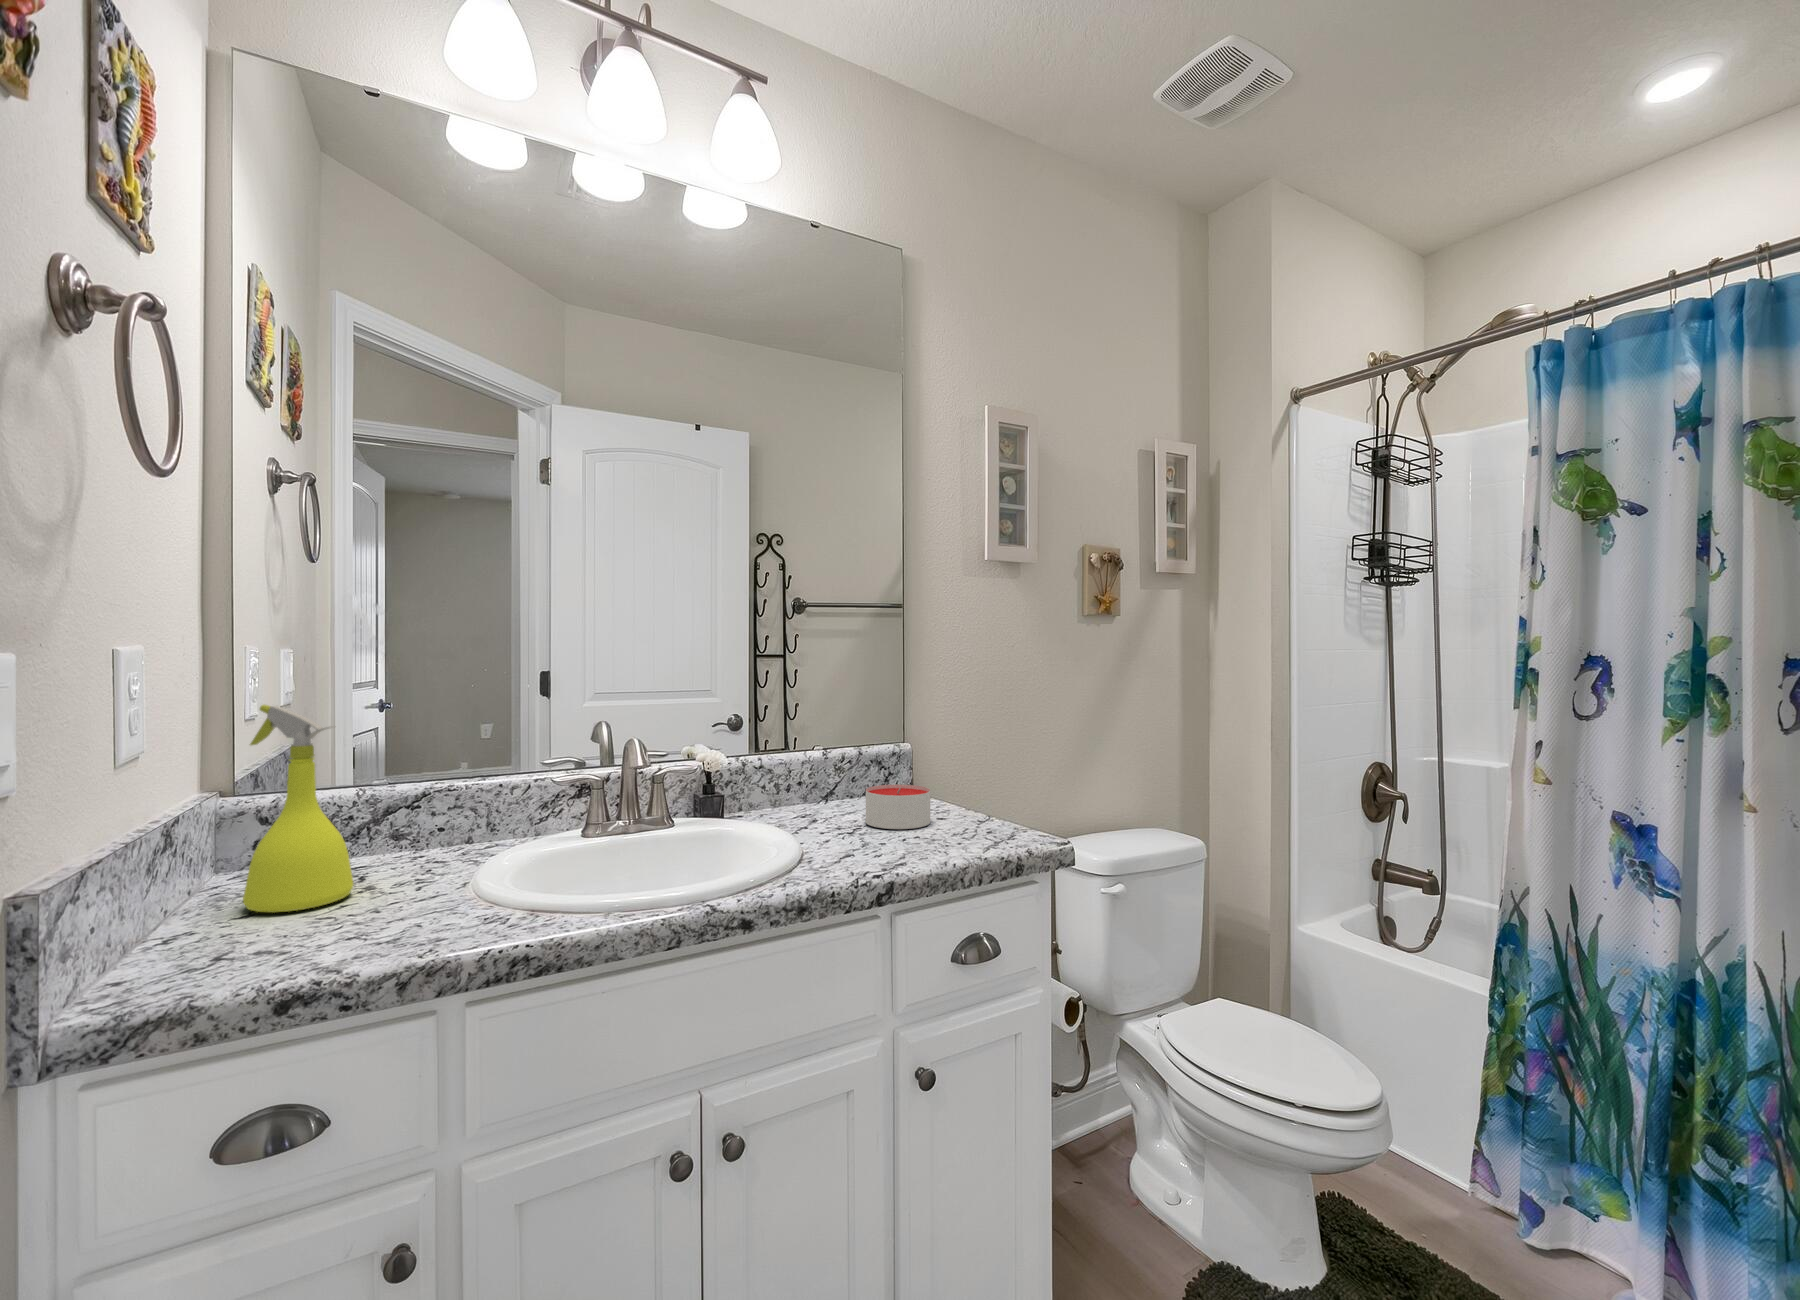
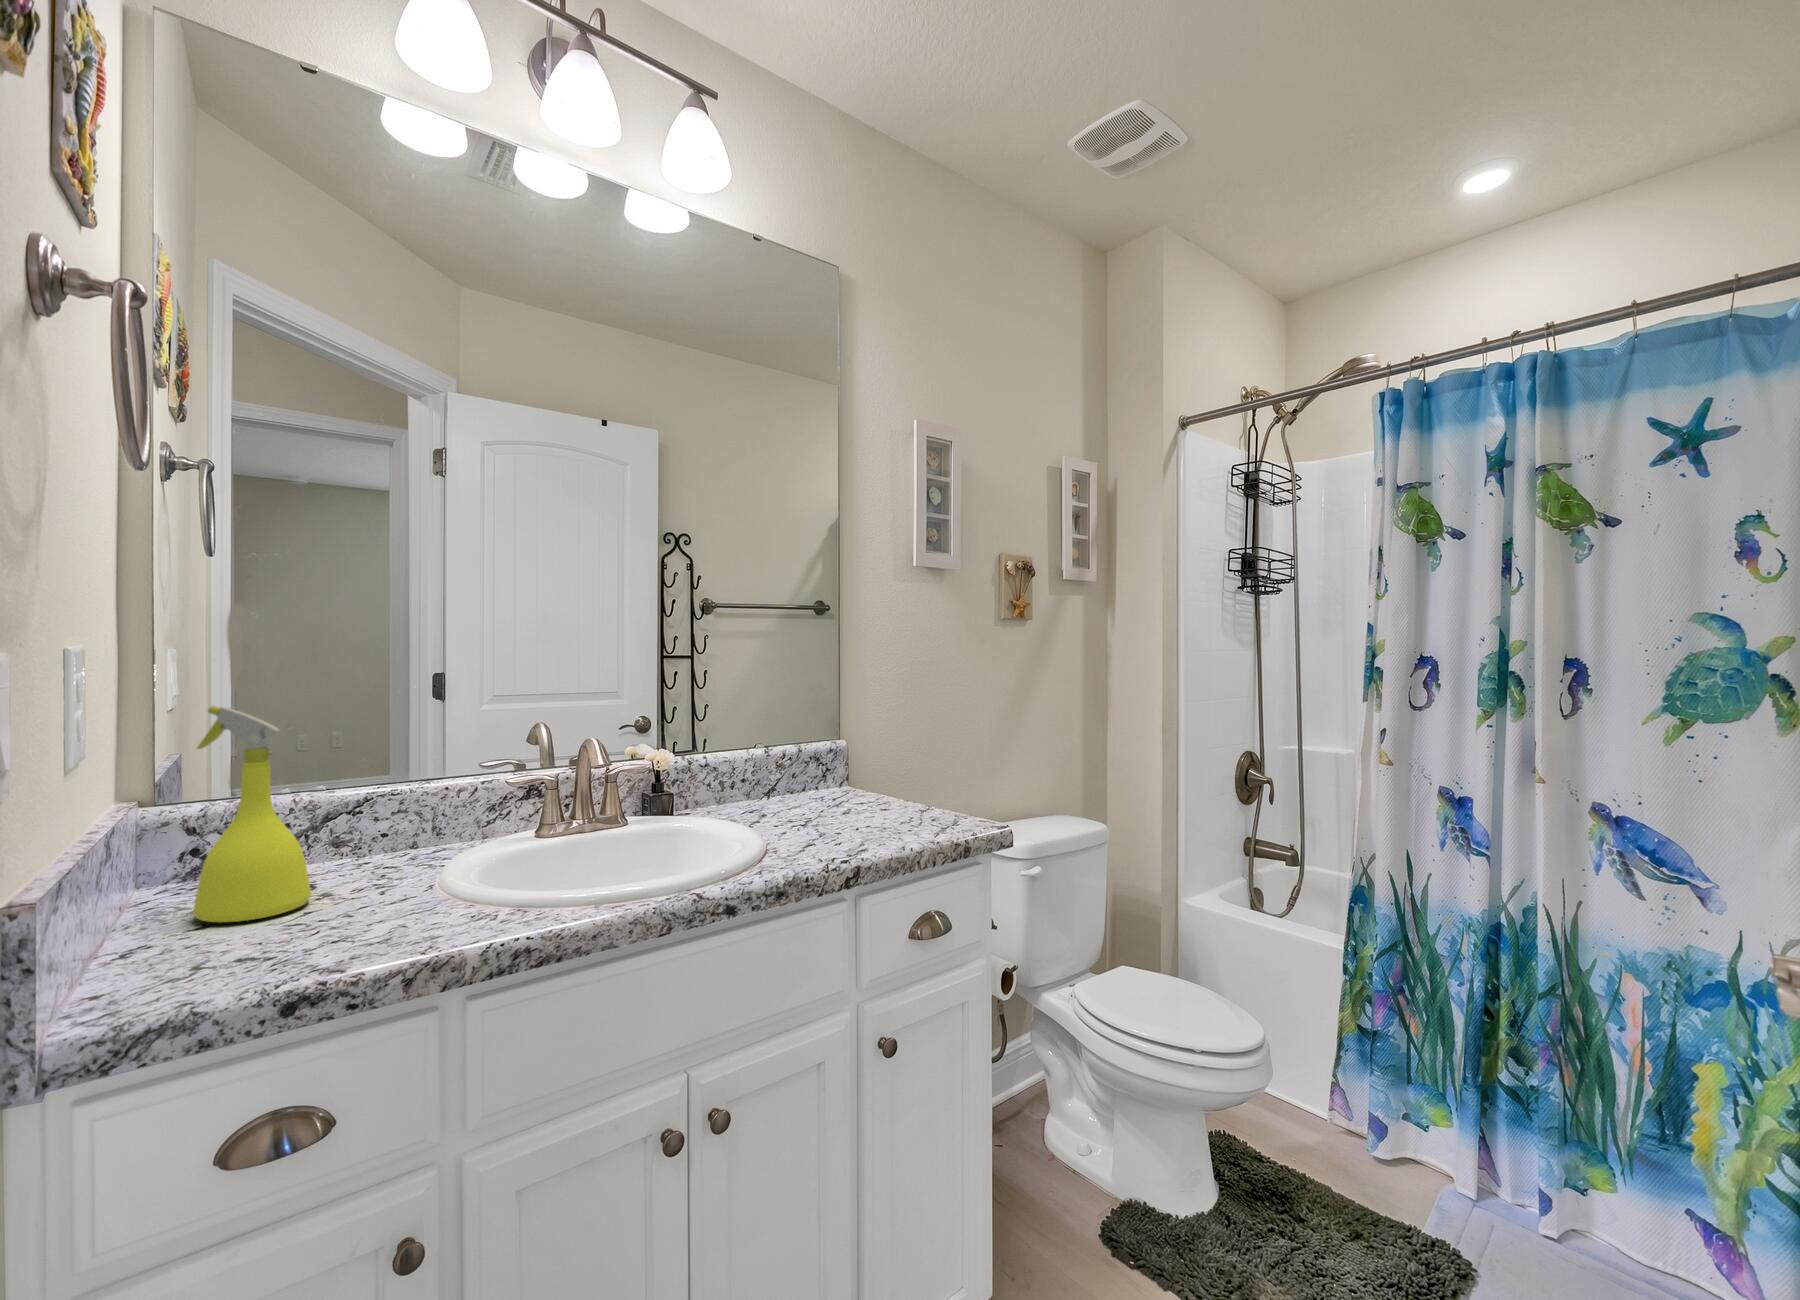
candle: present [866,785,931,829] -> none [812,778,874,820]

